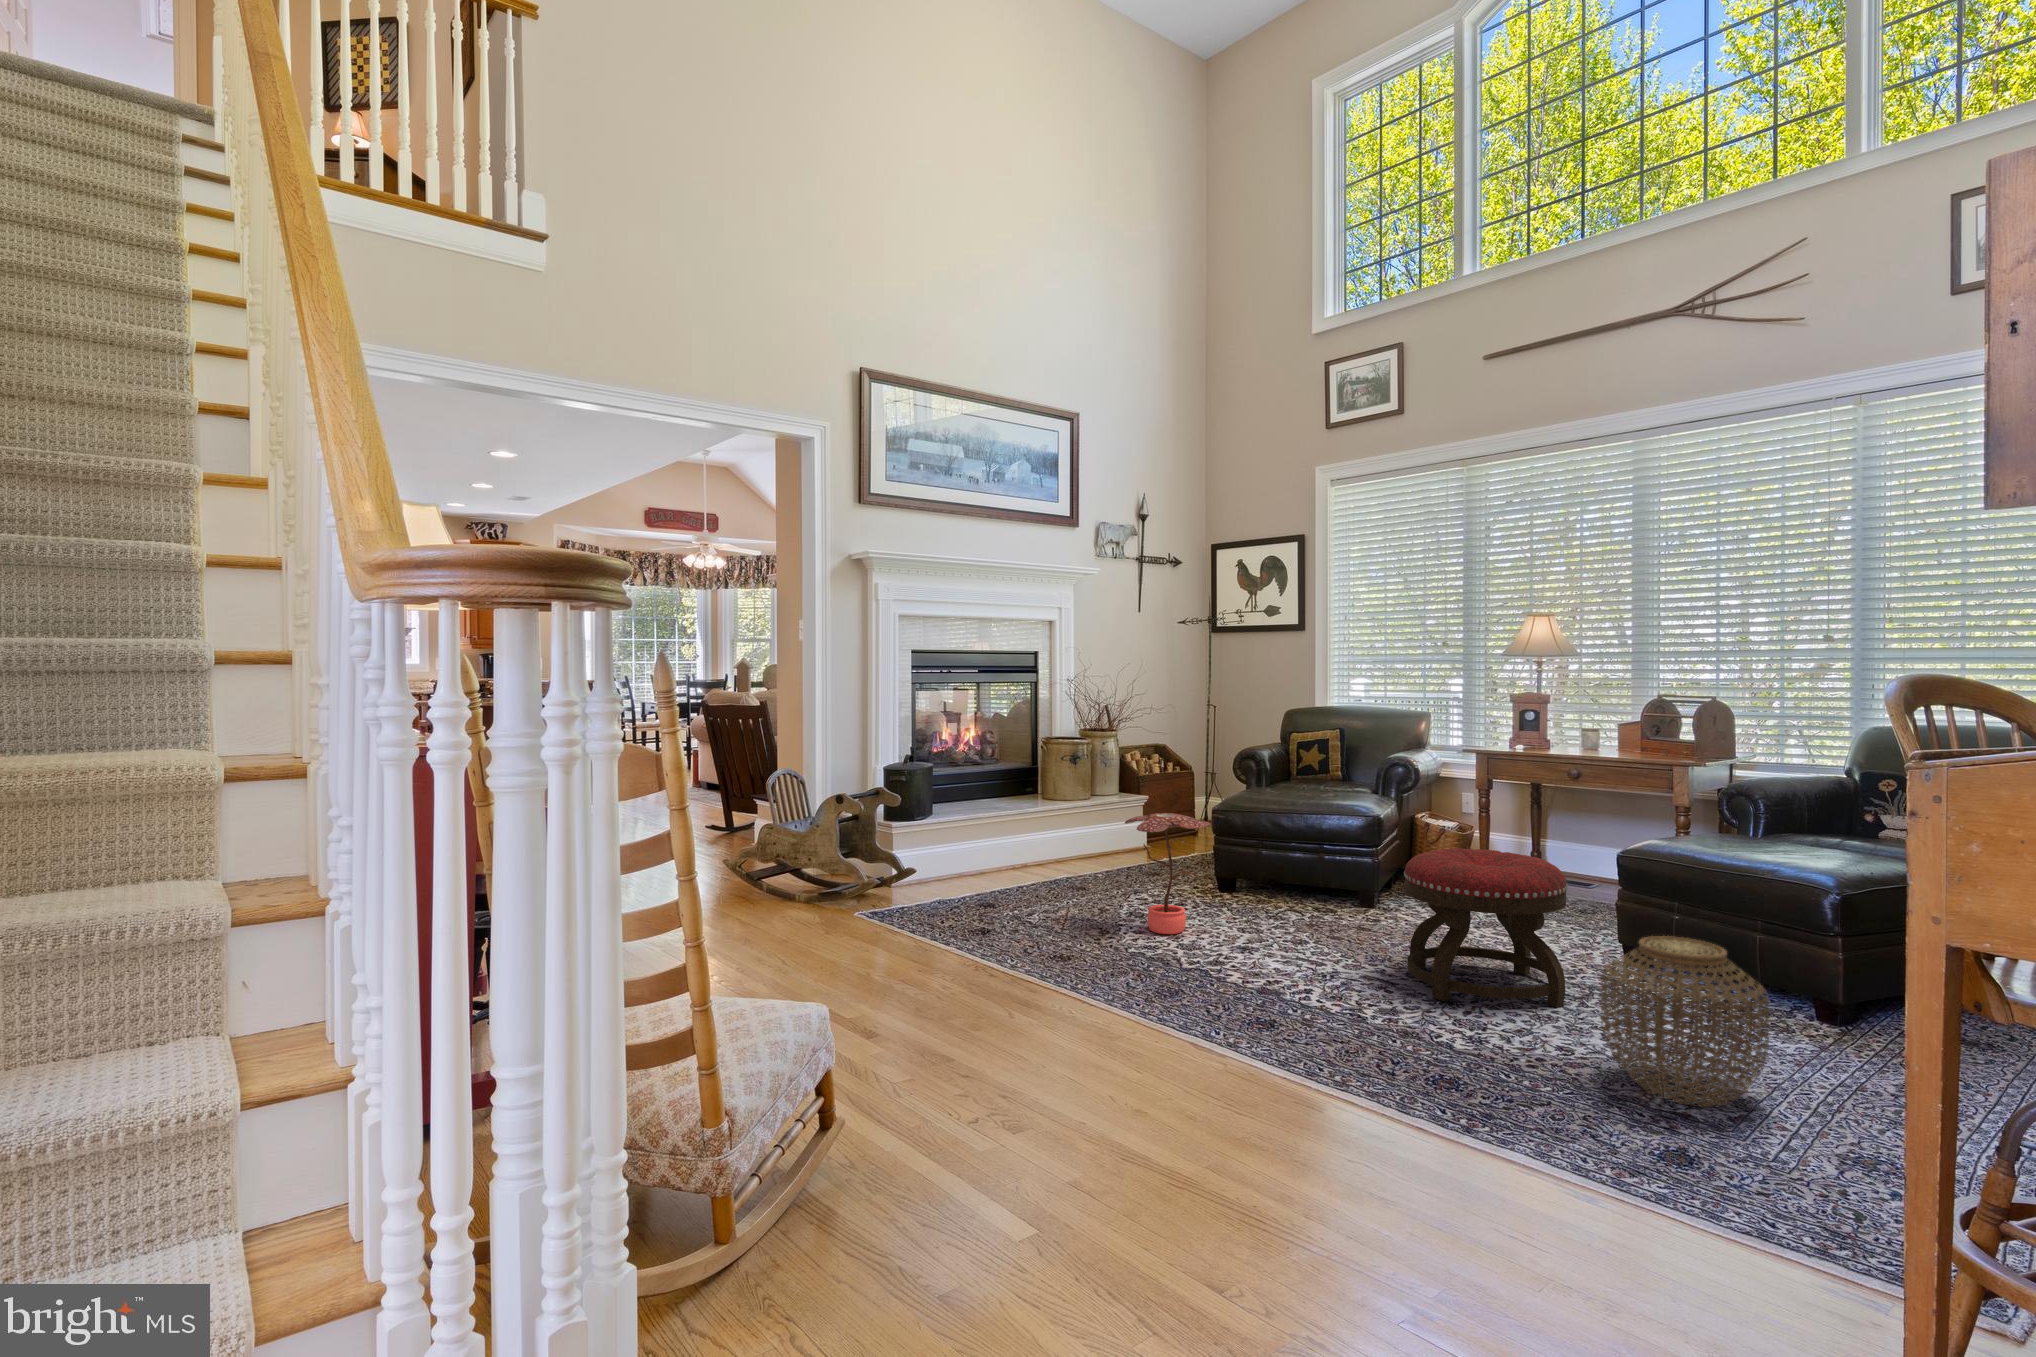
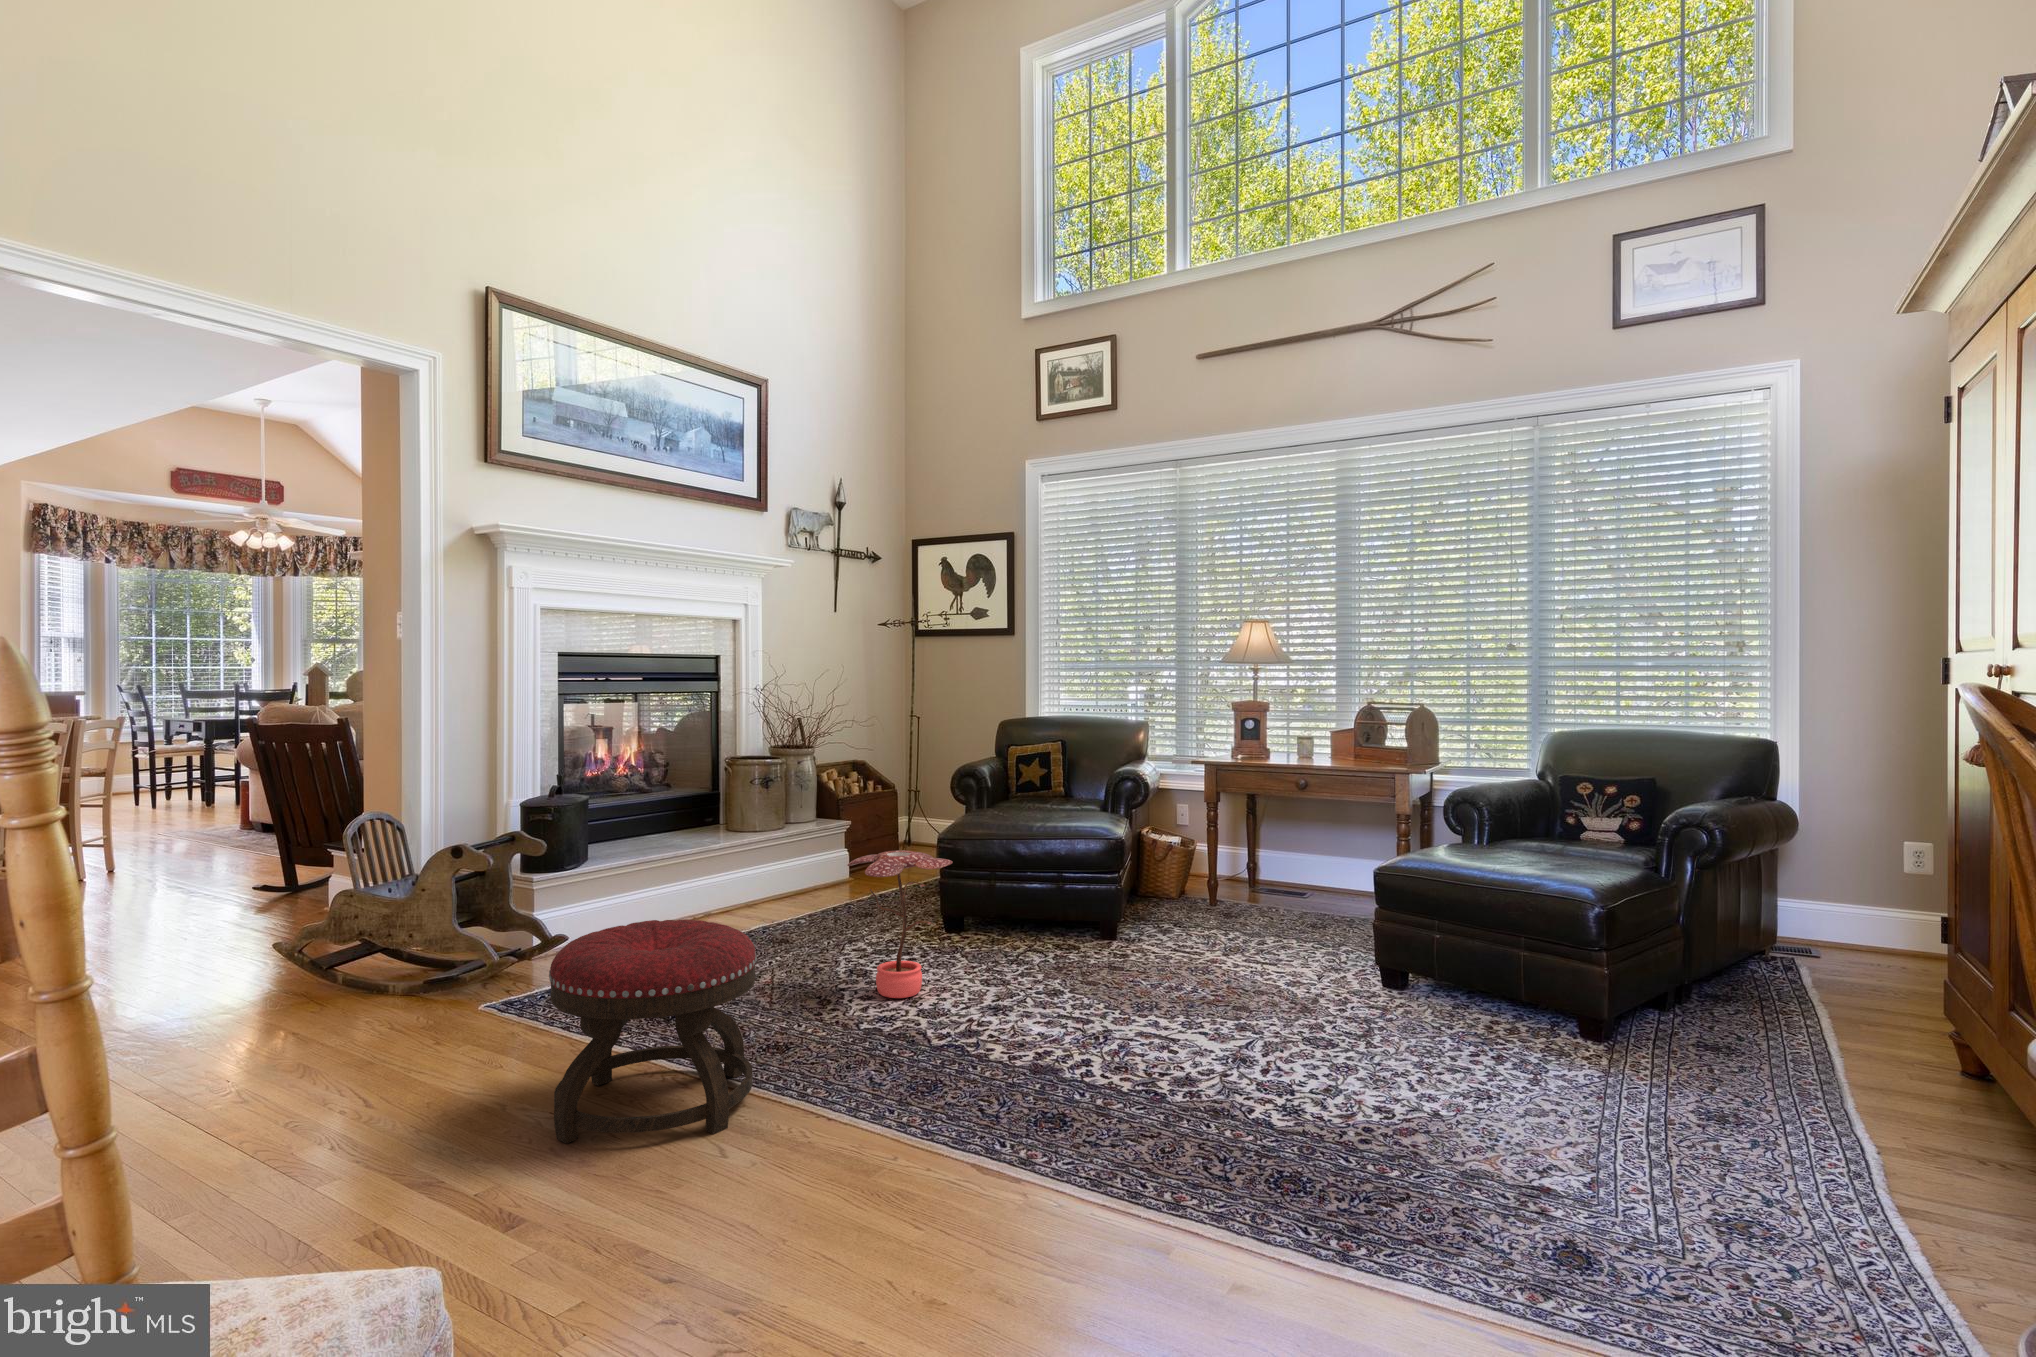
ottoman: present [1404,848,1568,1007] -> present [549,920,757,1144]
woven basket: present [1600,936,1769,1107] -> none [1429,975,1602,1168]

